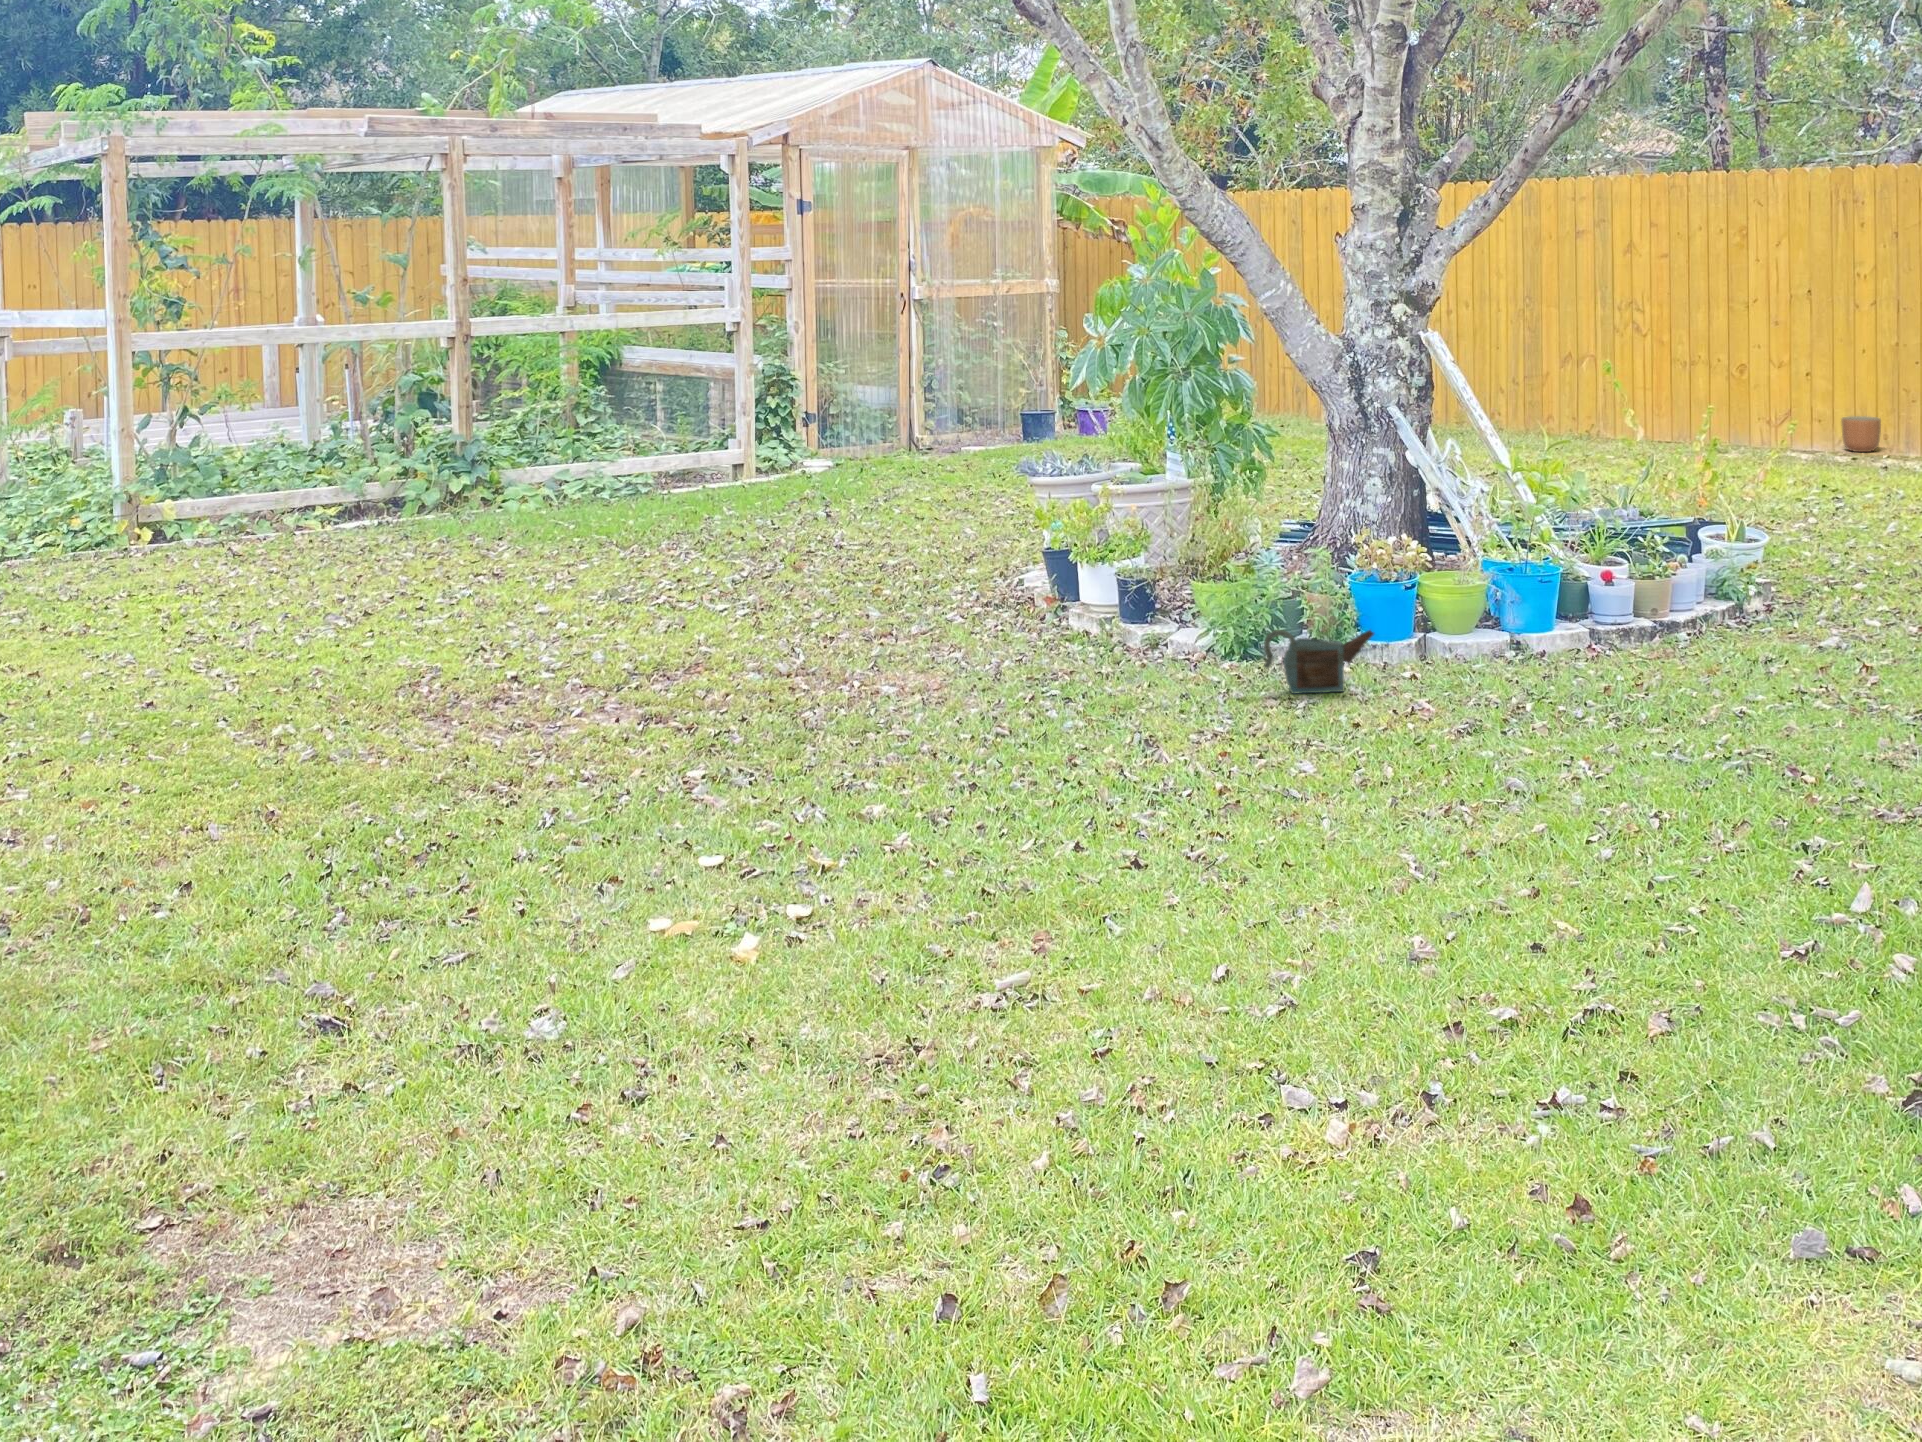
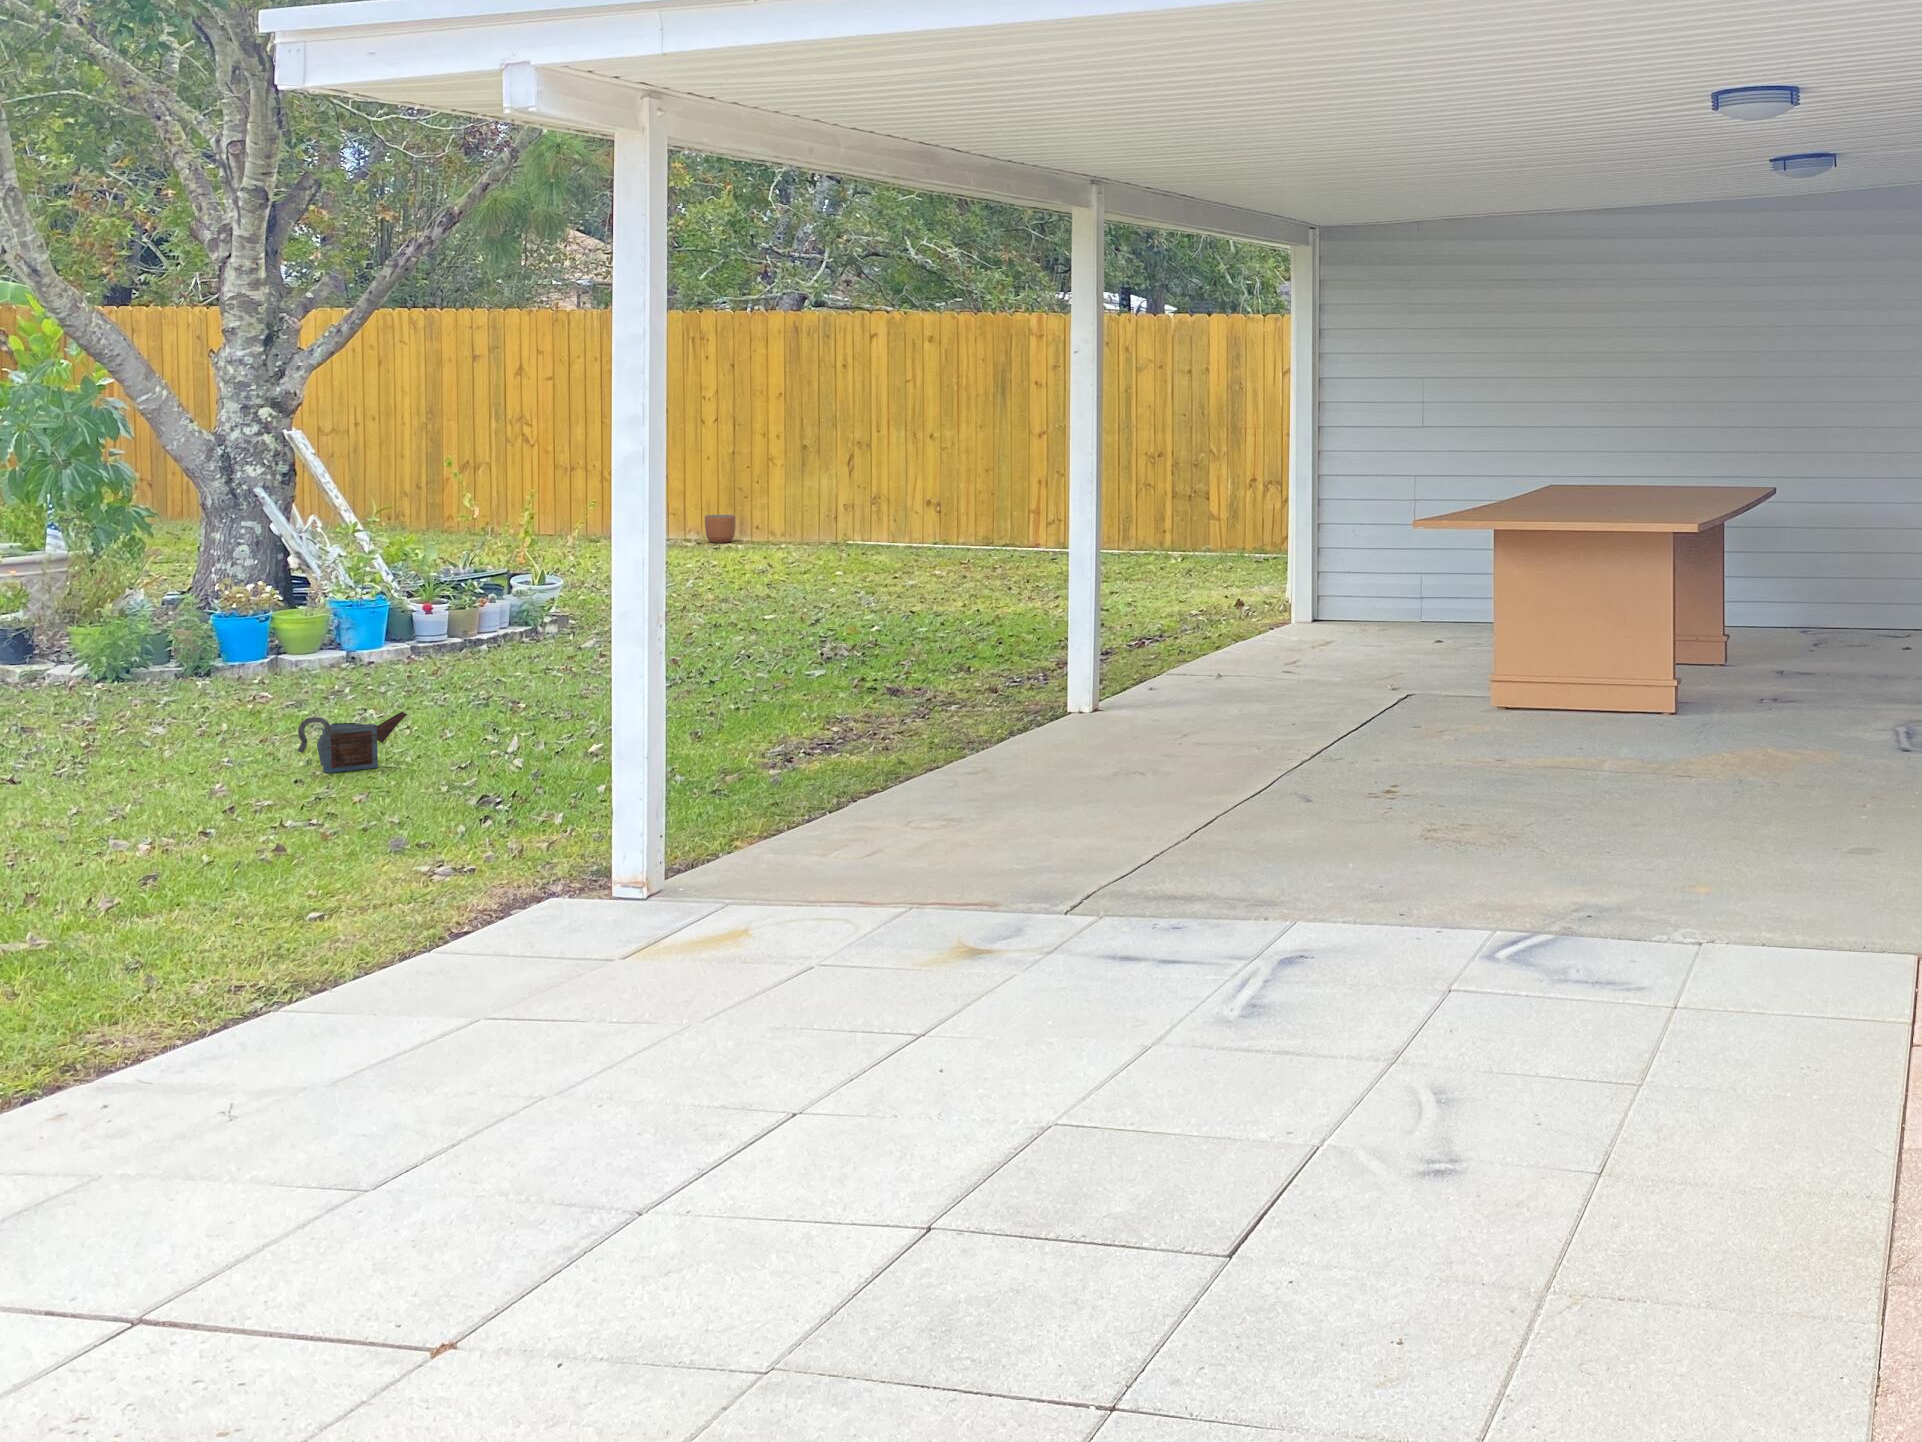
watering can: present [1264,630,1374,694] -> present [297,711,407,773]

